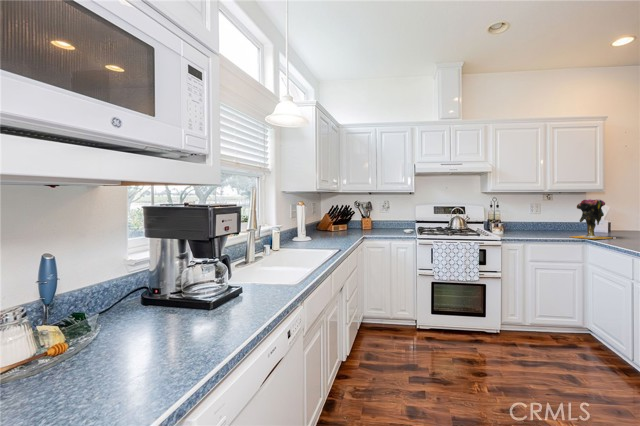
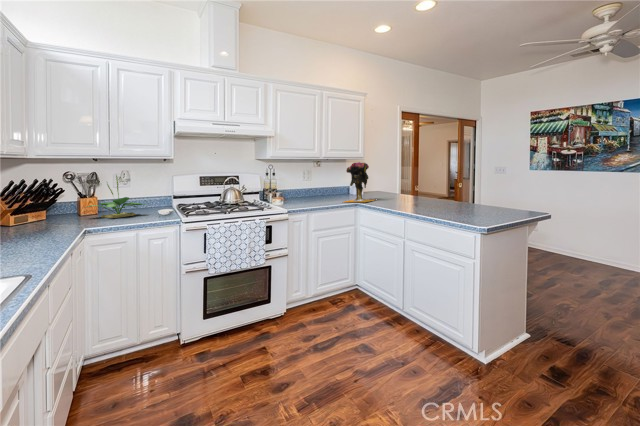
potted plant: none [364,205,398,233] -> present [87,176,143,218]

